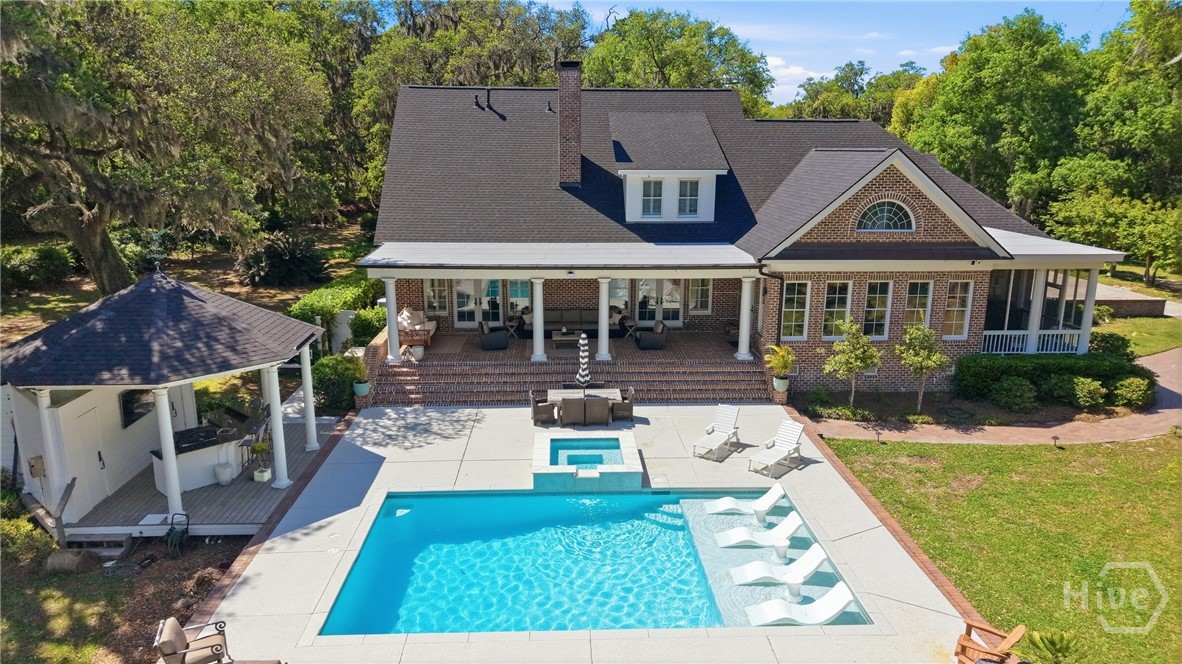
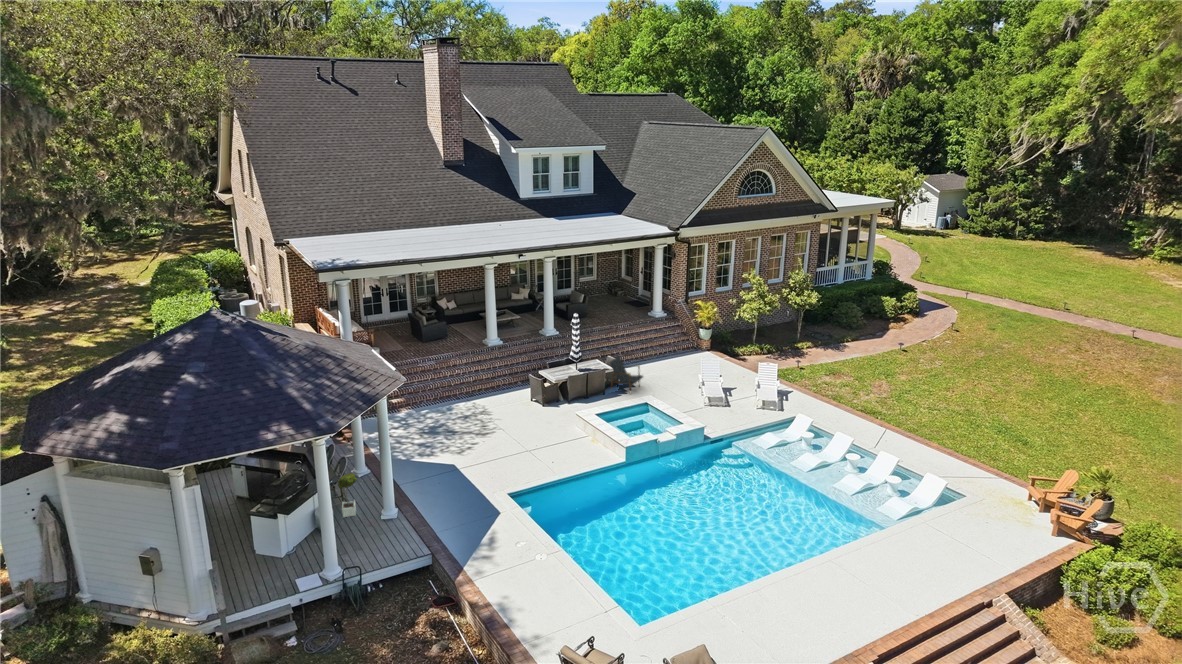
lounge chair: none [616,391,652,433] -> present [610,356,643,391]

